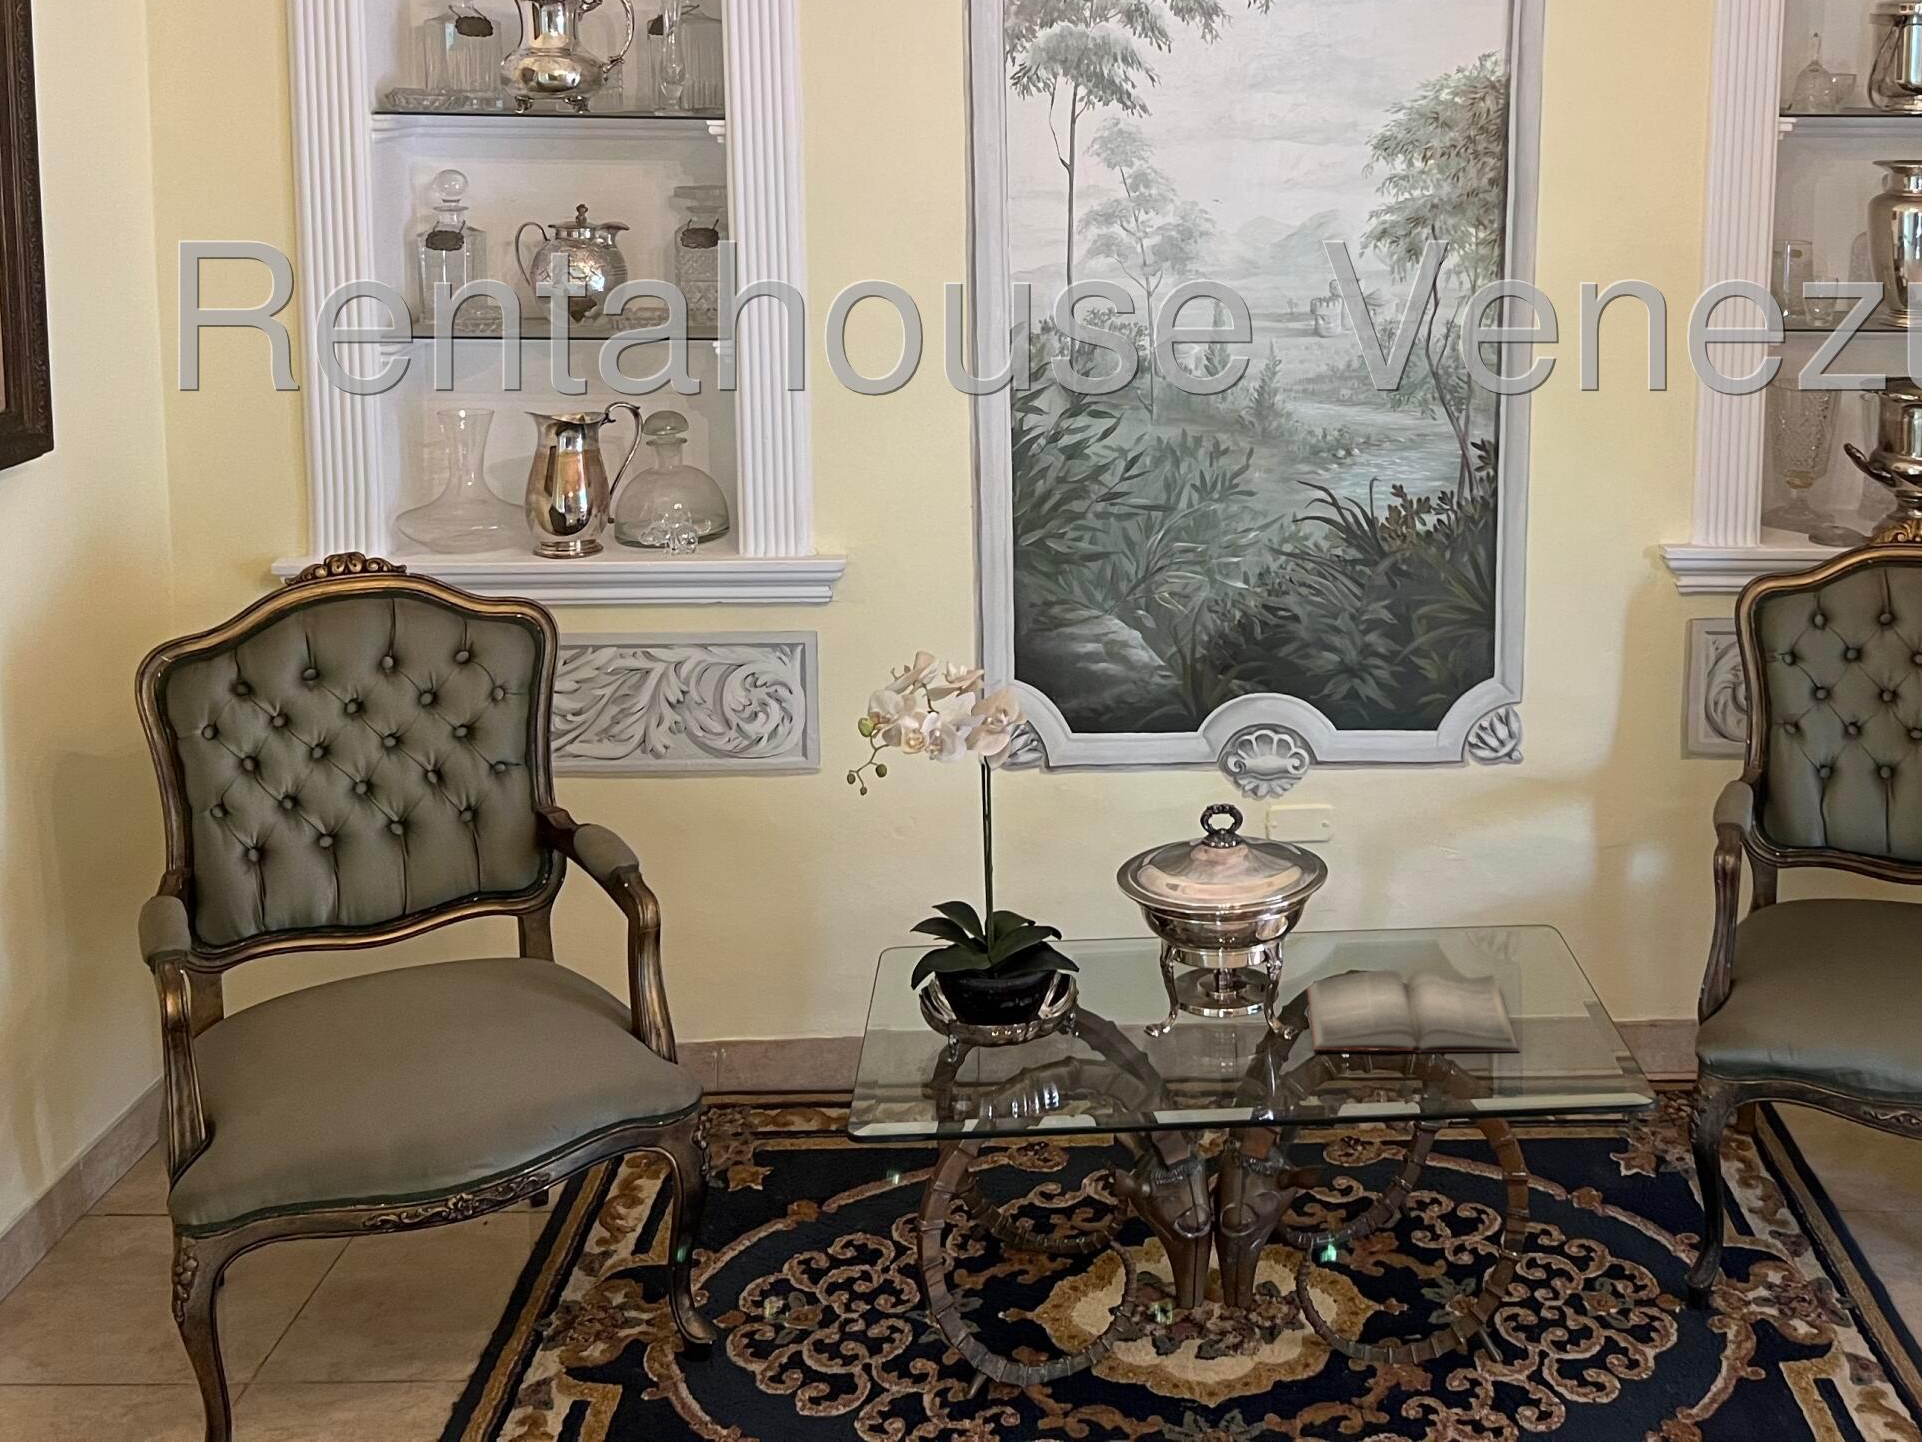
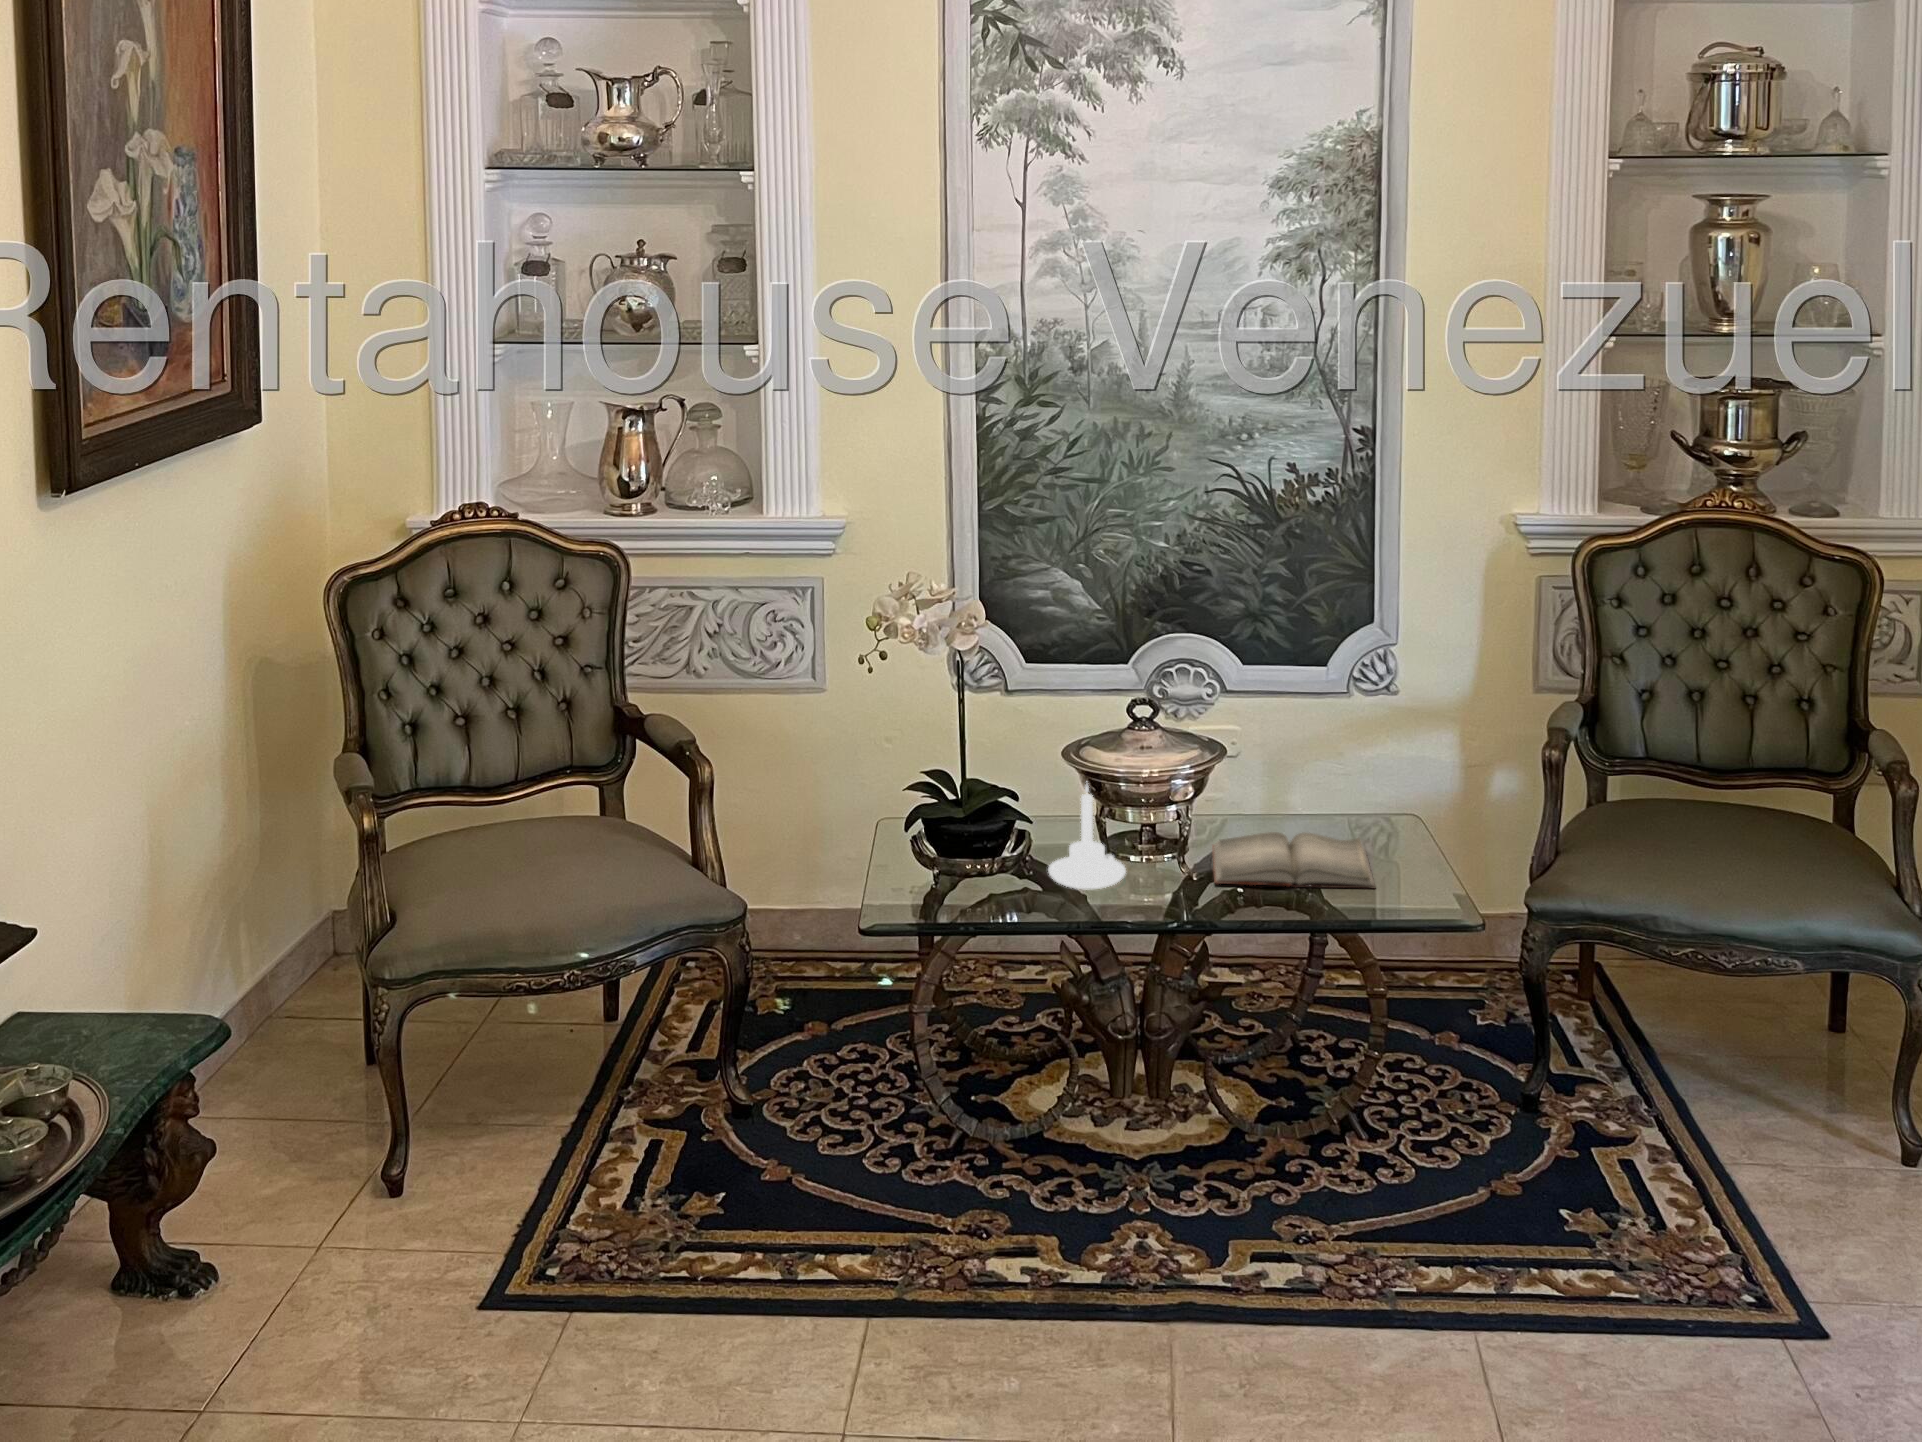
candle holder: none [1099,920,1200,1064] -> present [1048,784,1126,889]

